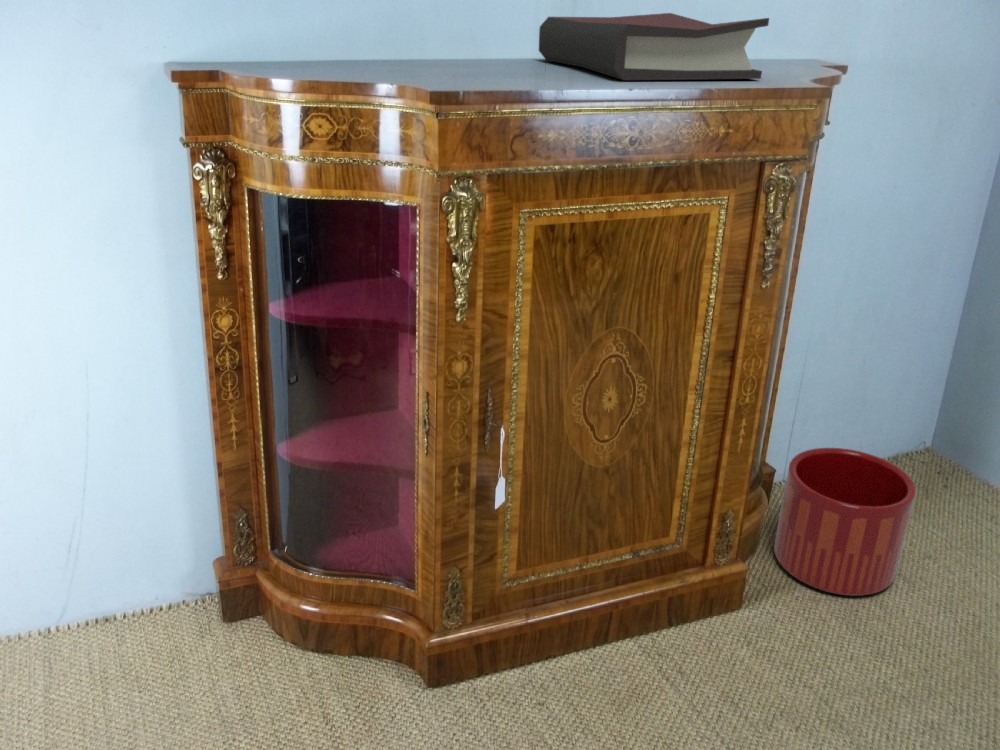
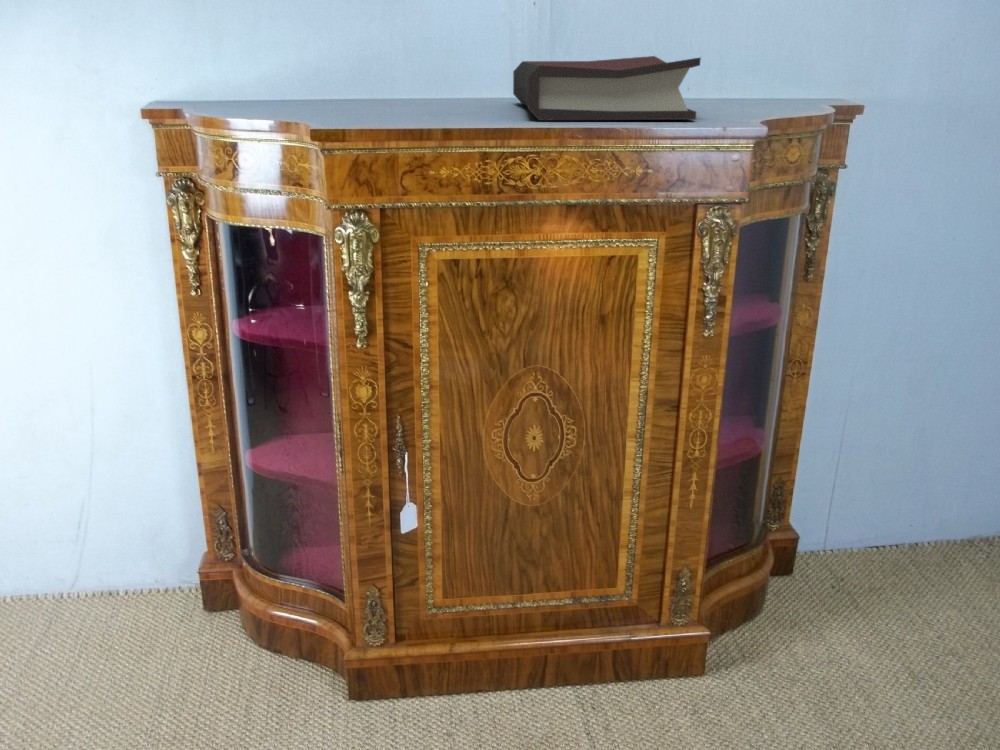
planter: present [774,448,916,596] -> none [770,520,924,687]

